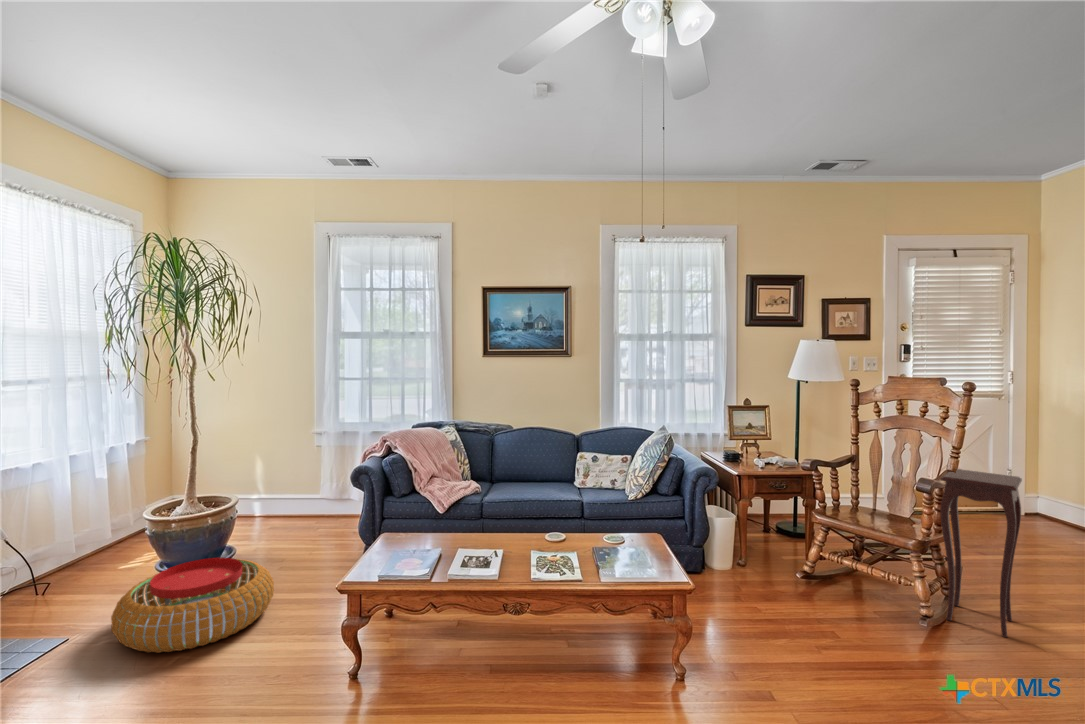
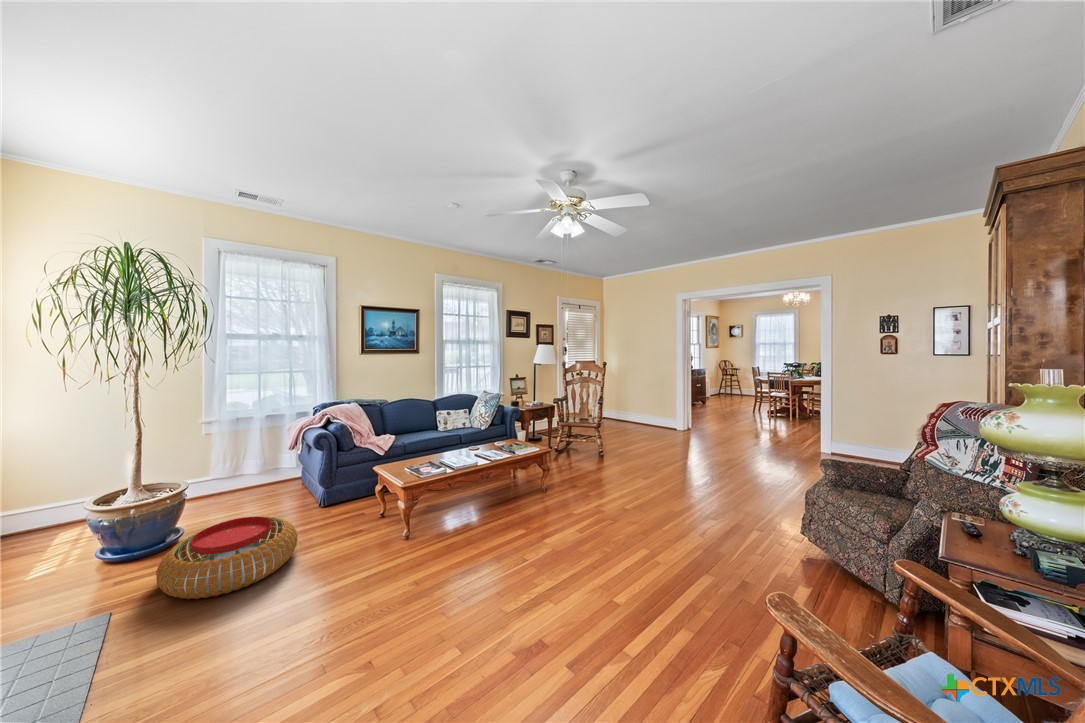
side table: present [941,469,1022,637] -> none [602,397,626,455]

